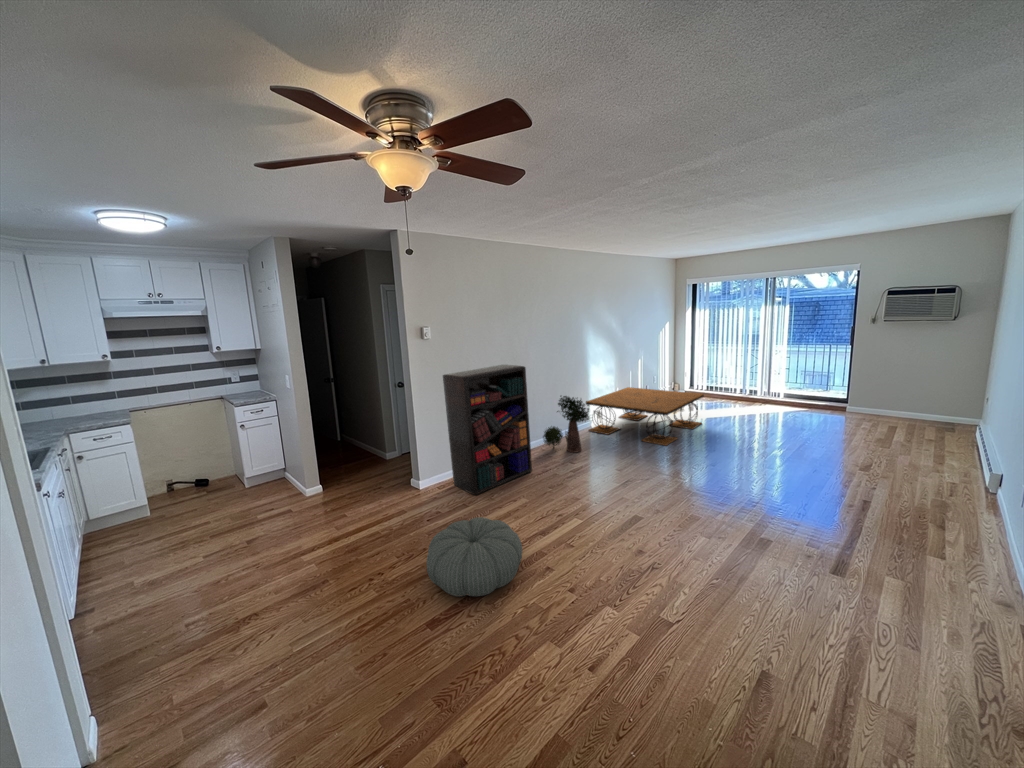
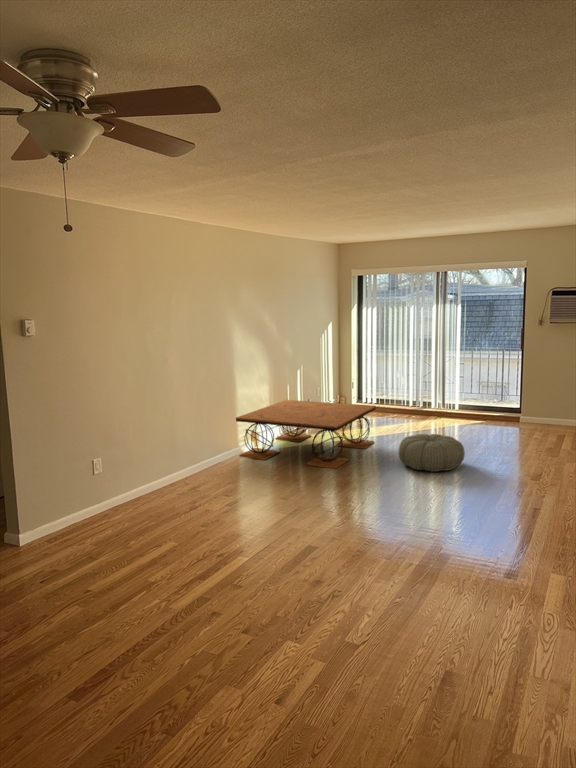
bookshelf: present [443,365,532,495] -> none [47,366,172,544]
potted plant: present [543,396,589,452] -> none [182,408,244,483]
pouf: present [426,517,522,596] -> present [398,434,465,472]

